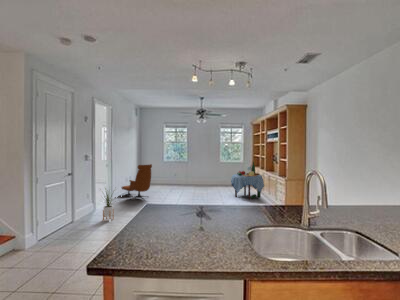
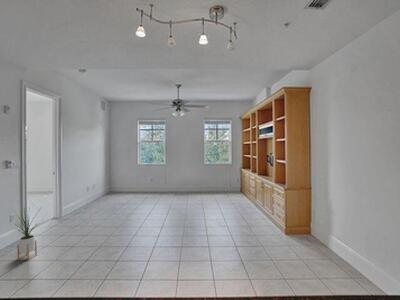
dining table: present [231,161,264,200] -> none [216,163,257,212]
lounge chair: present [121,164,152,199] -> none [77,170,113,218]

